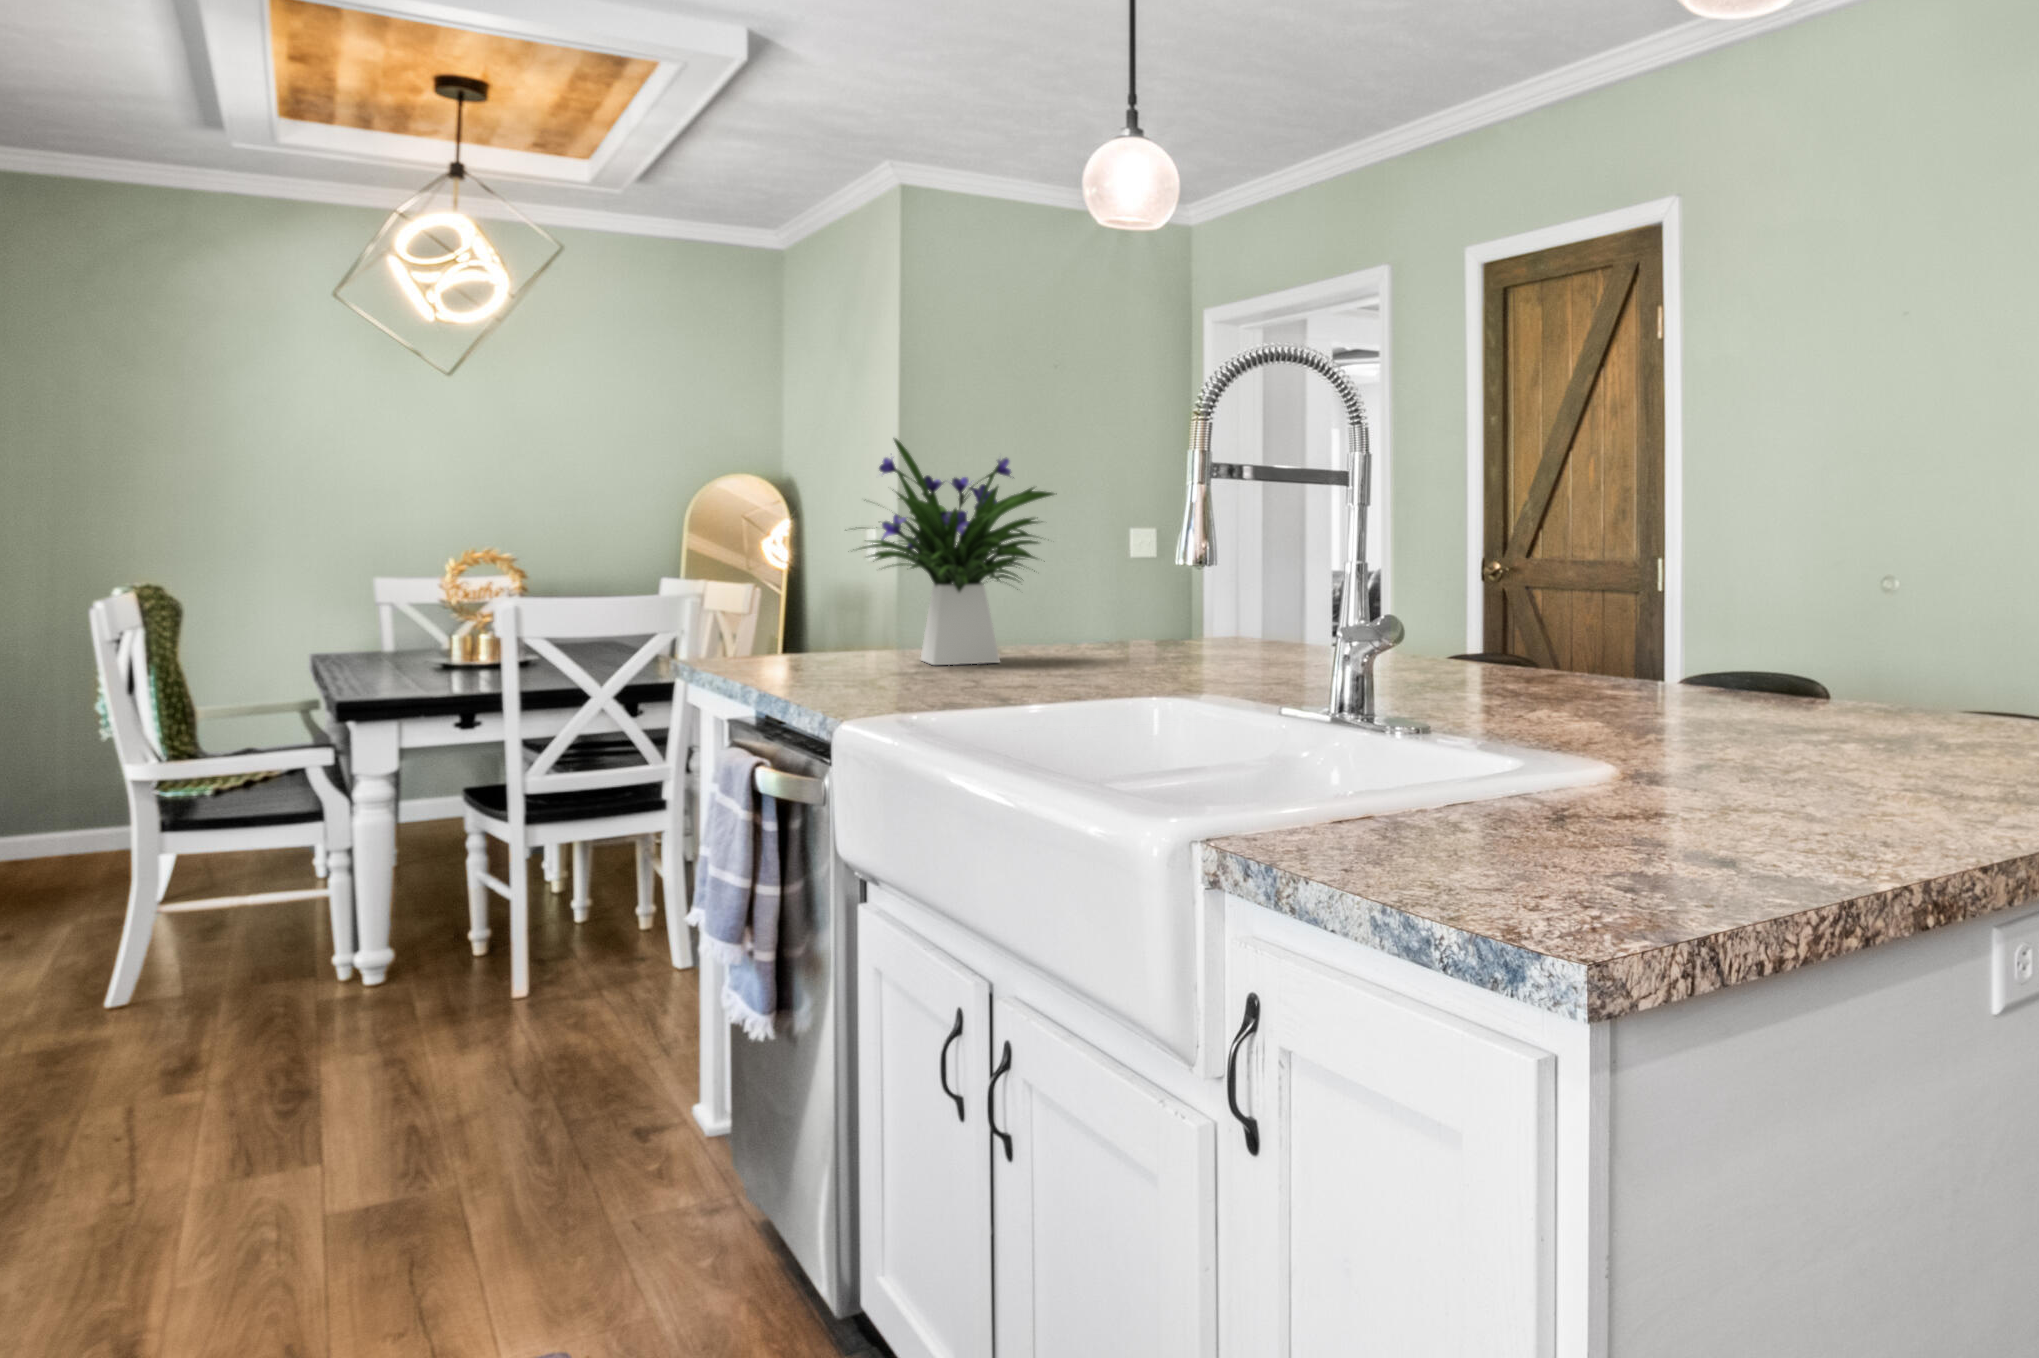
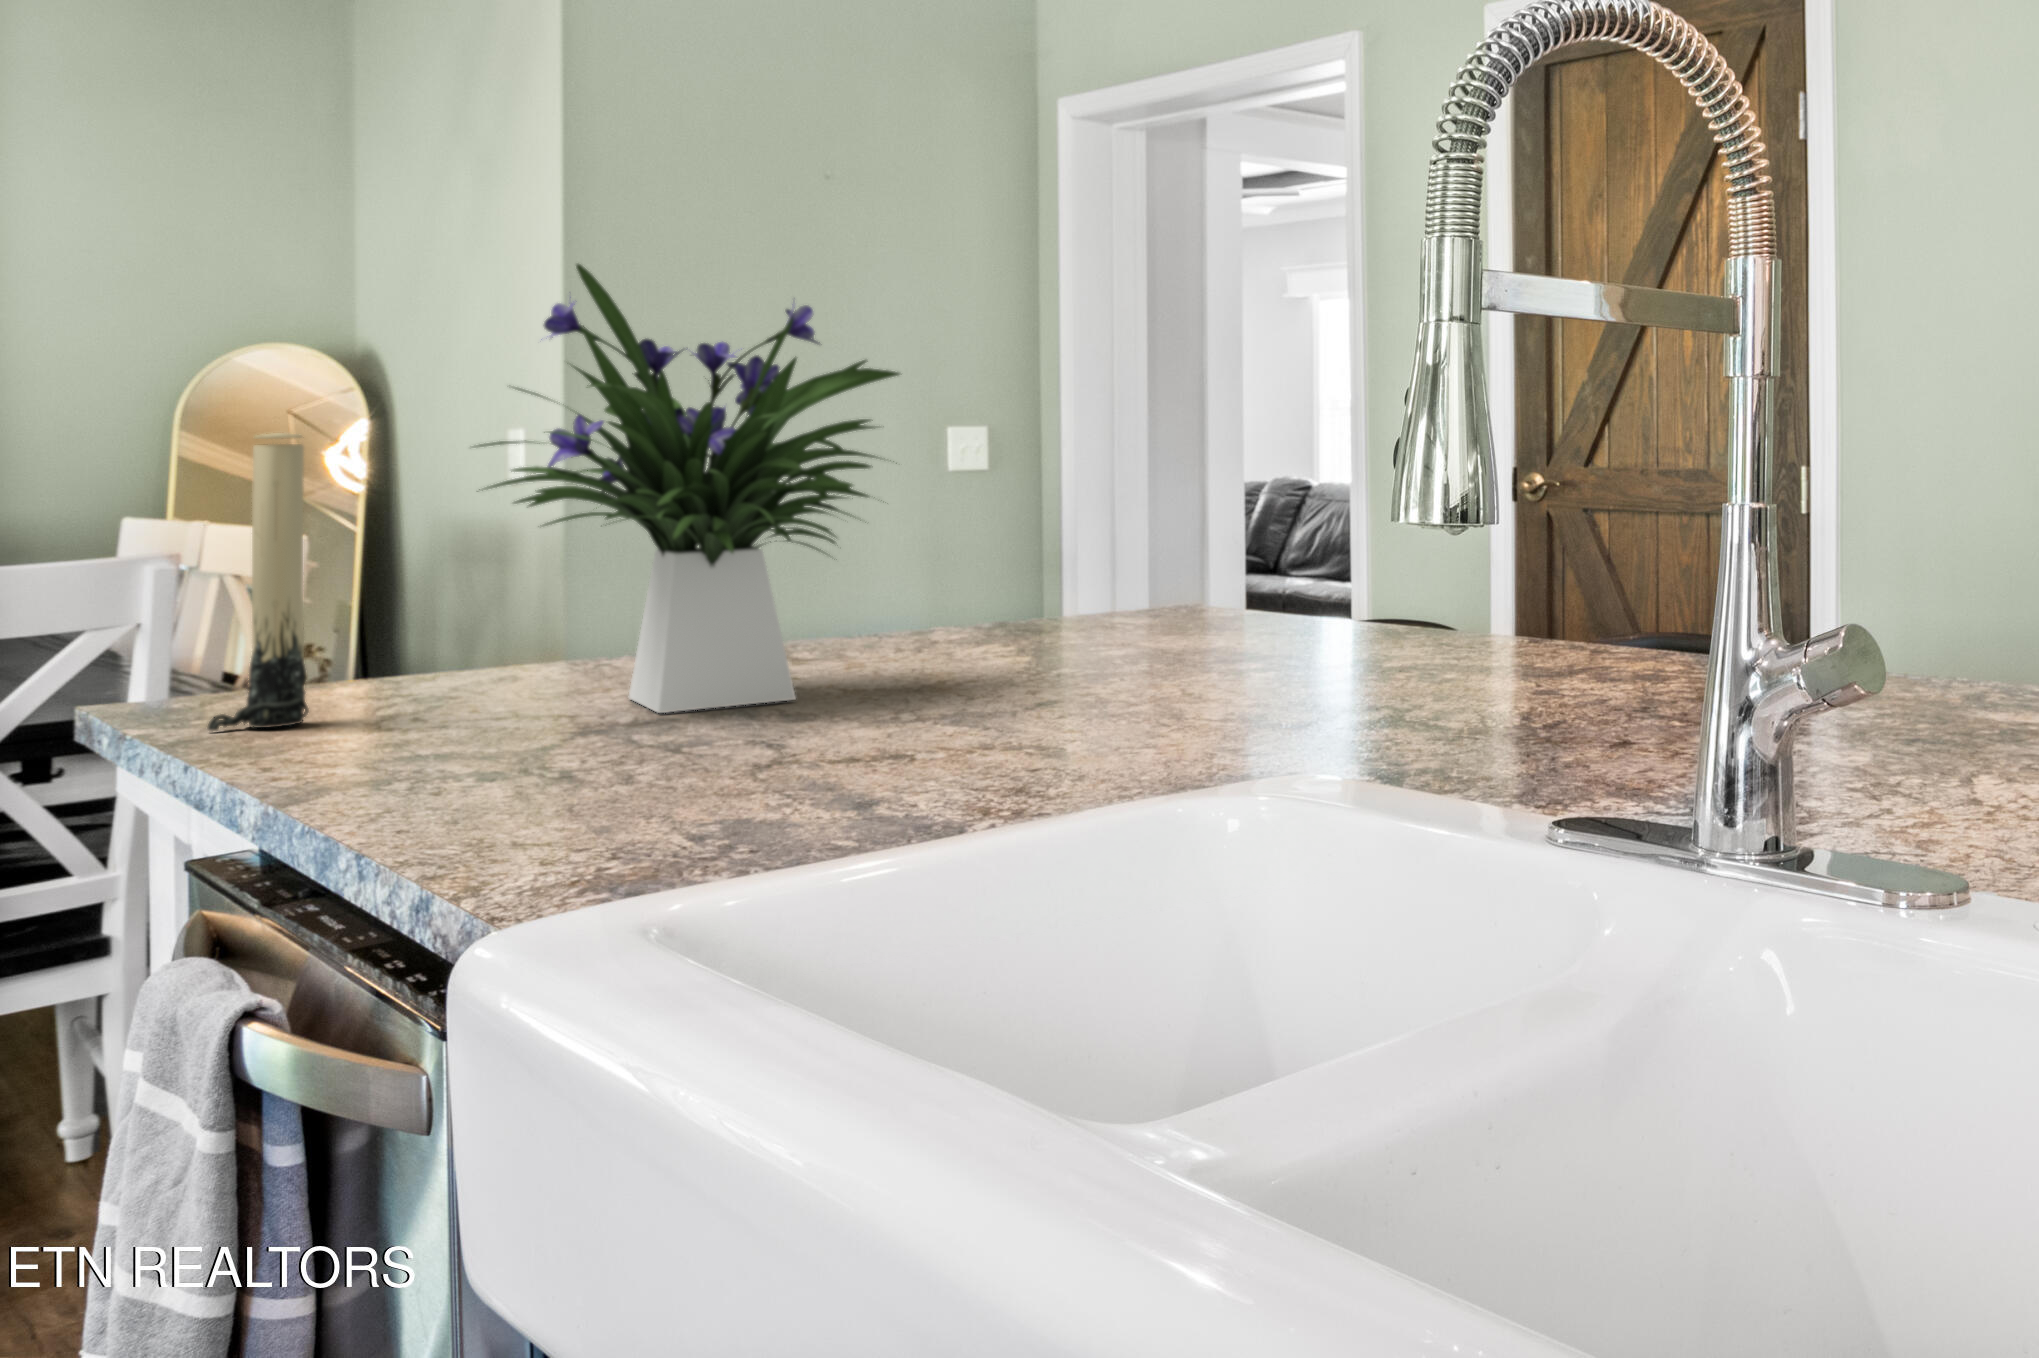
candle: none [730,522,774,665] -> present [208,433,308,731]

